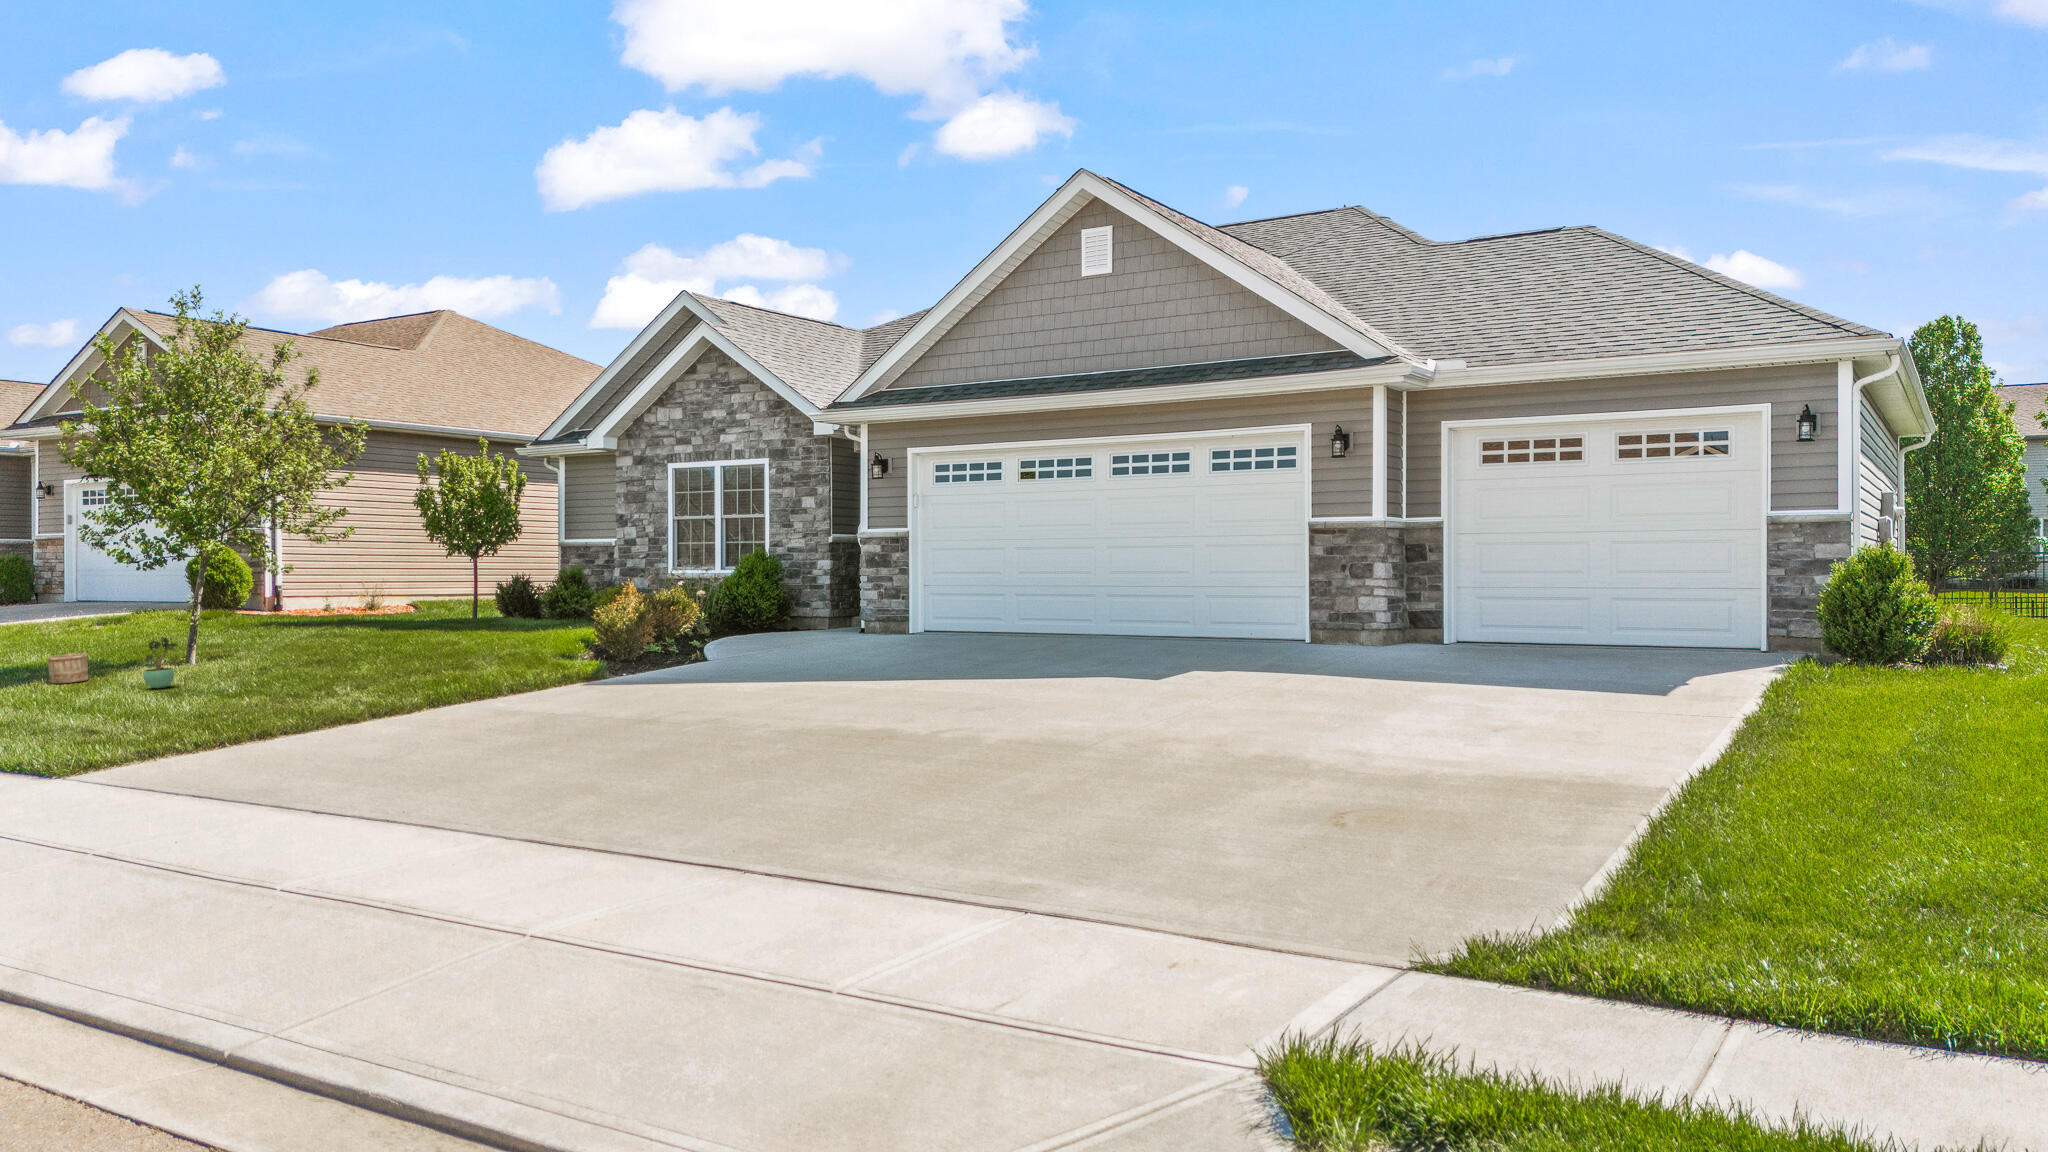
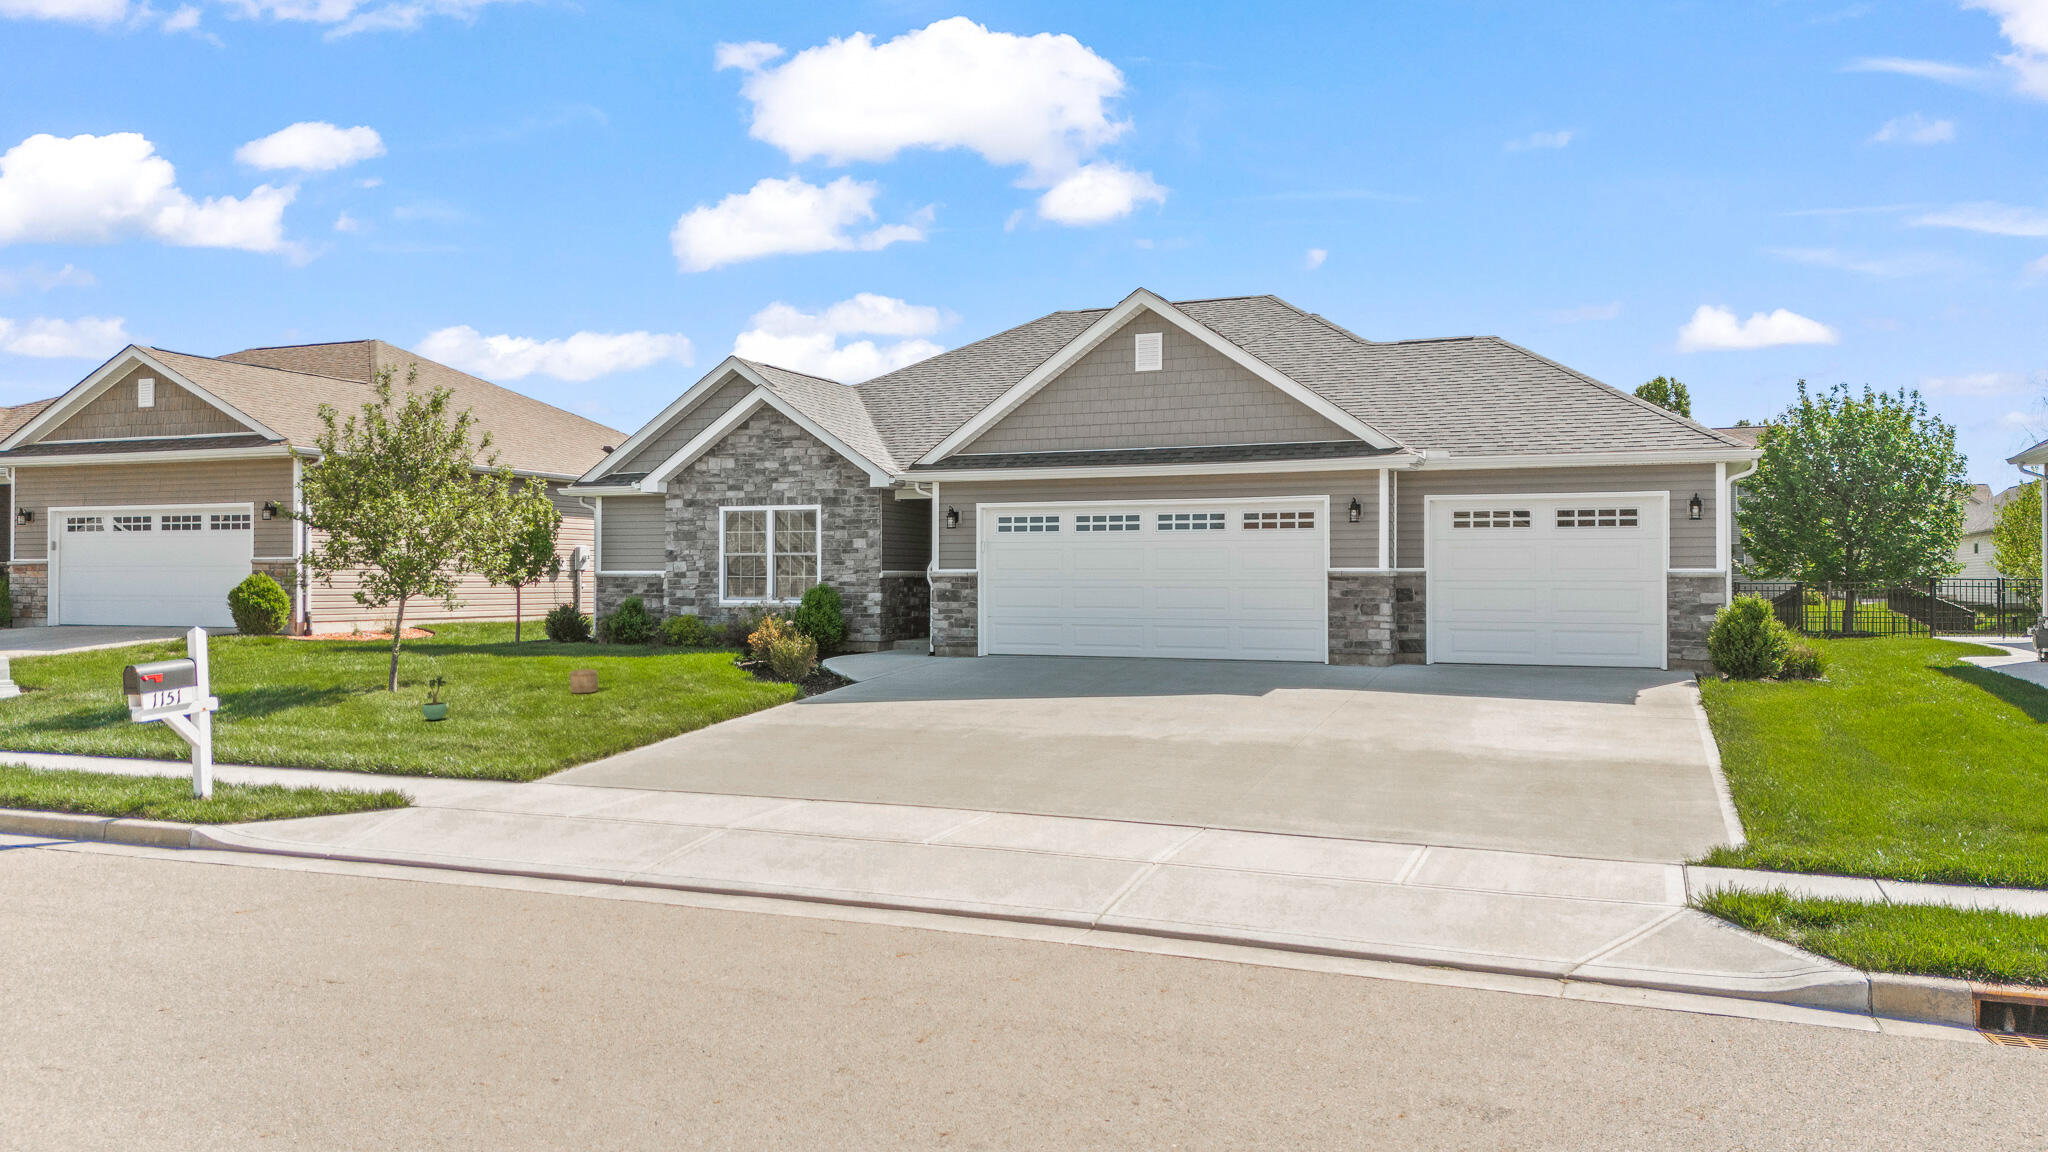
wooden bucket: present [47,653,88,684] -> present [570,669,598,693]

